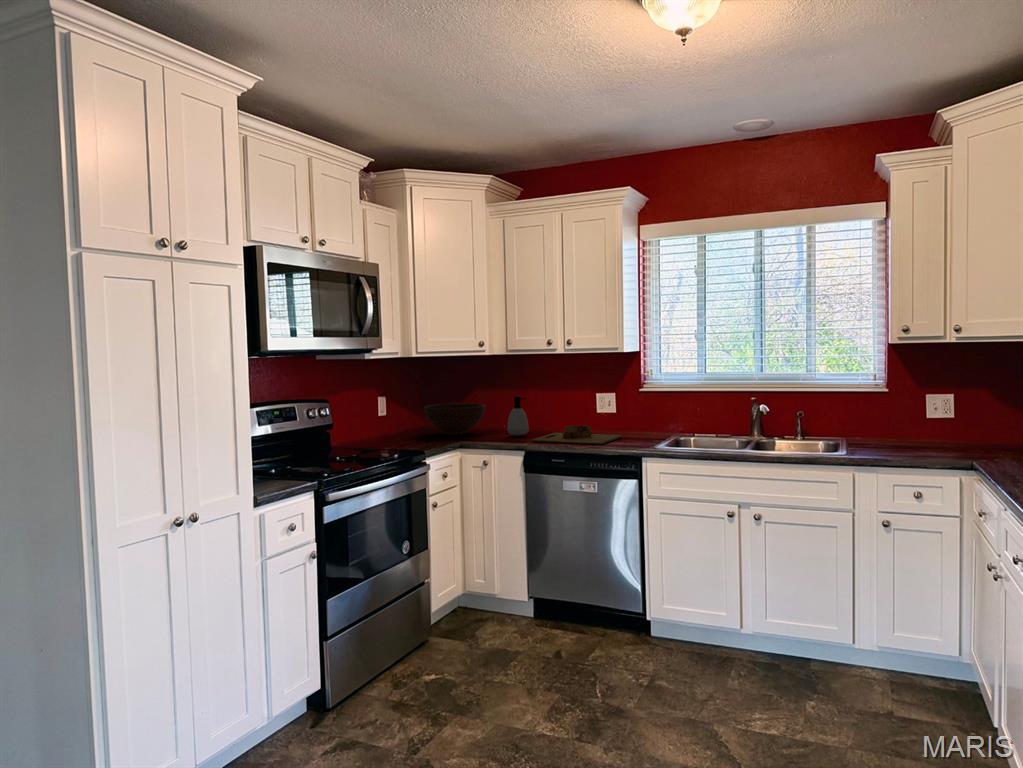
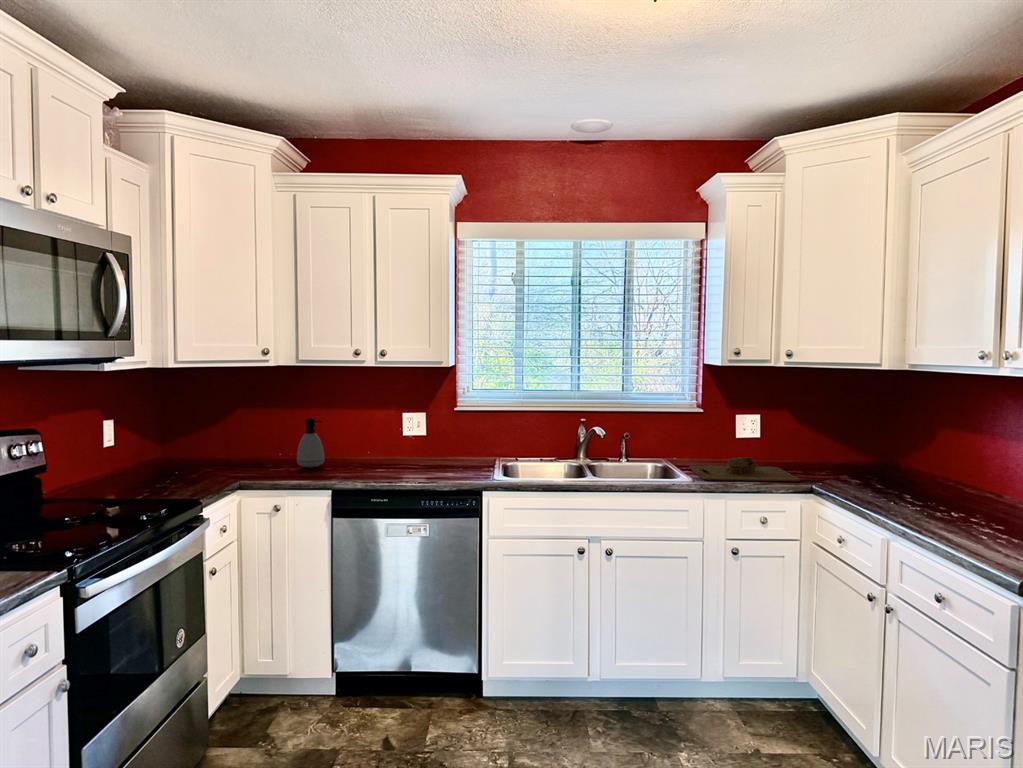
fruit bowl: present [424,403,485,435] -> none [178,426,263,469]
cutting board: present [533,425,622,444] -> present [689,457,800,482]

